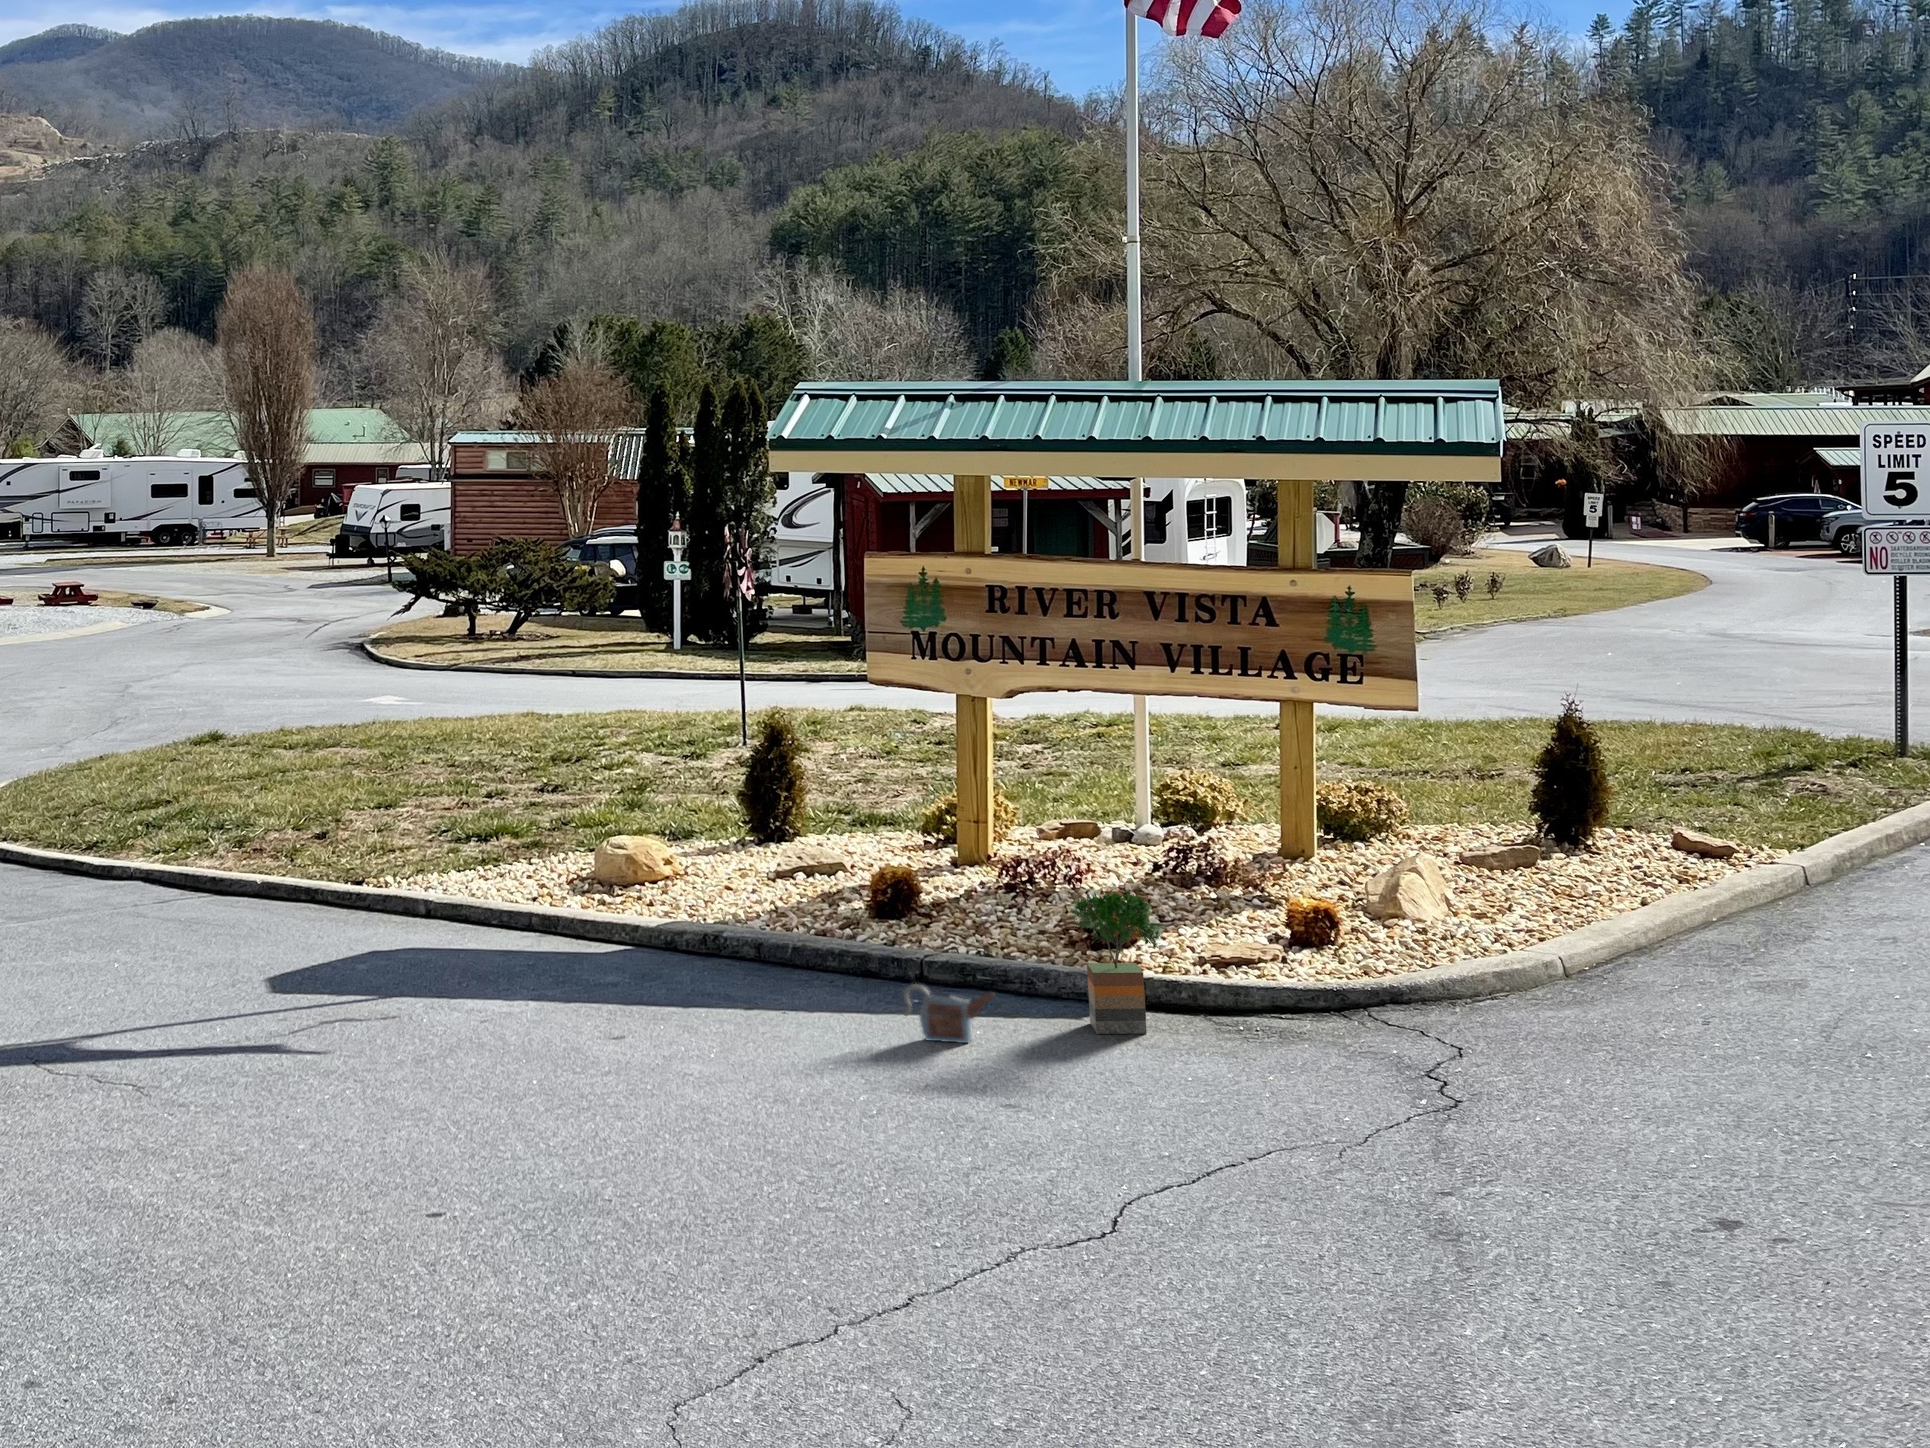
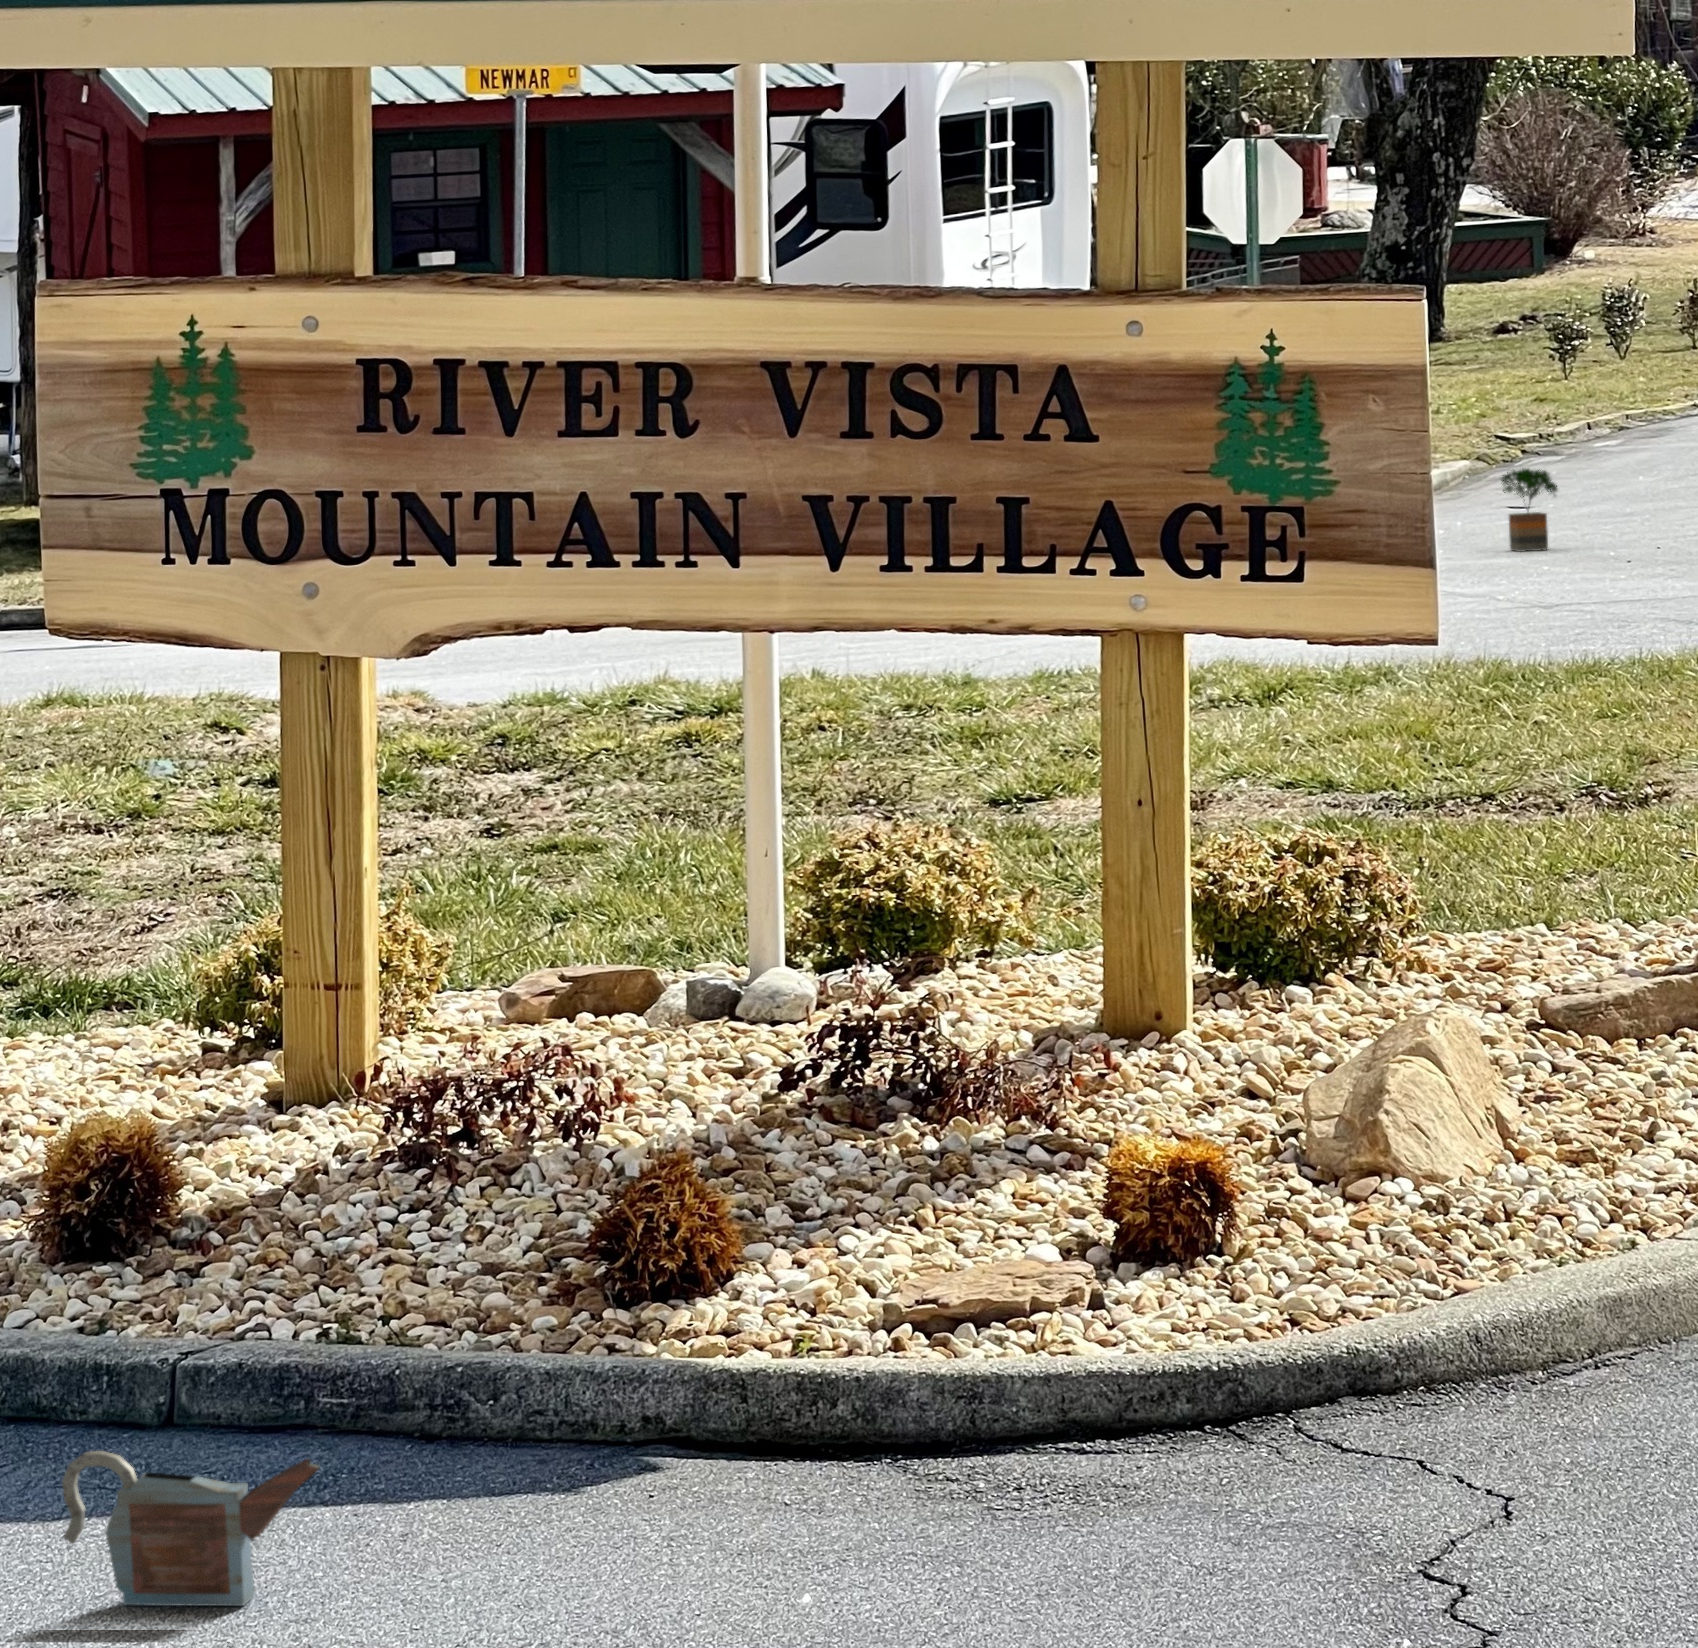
potted tree: present [1069,892,1162,1034] -> present [1501,468,1557,552]

